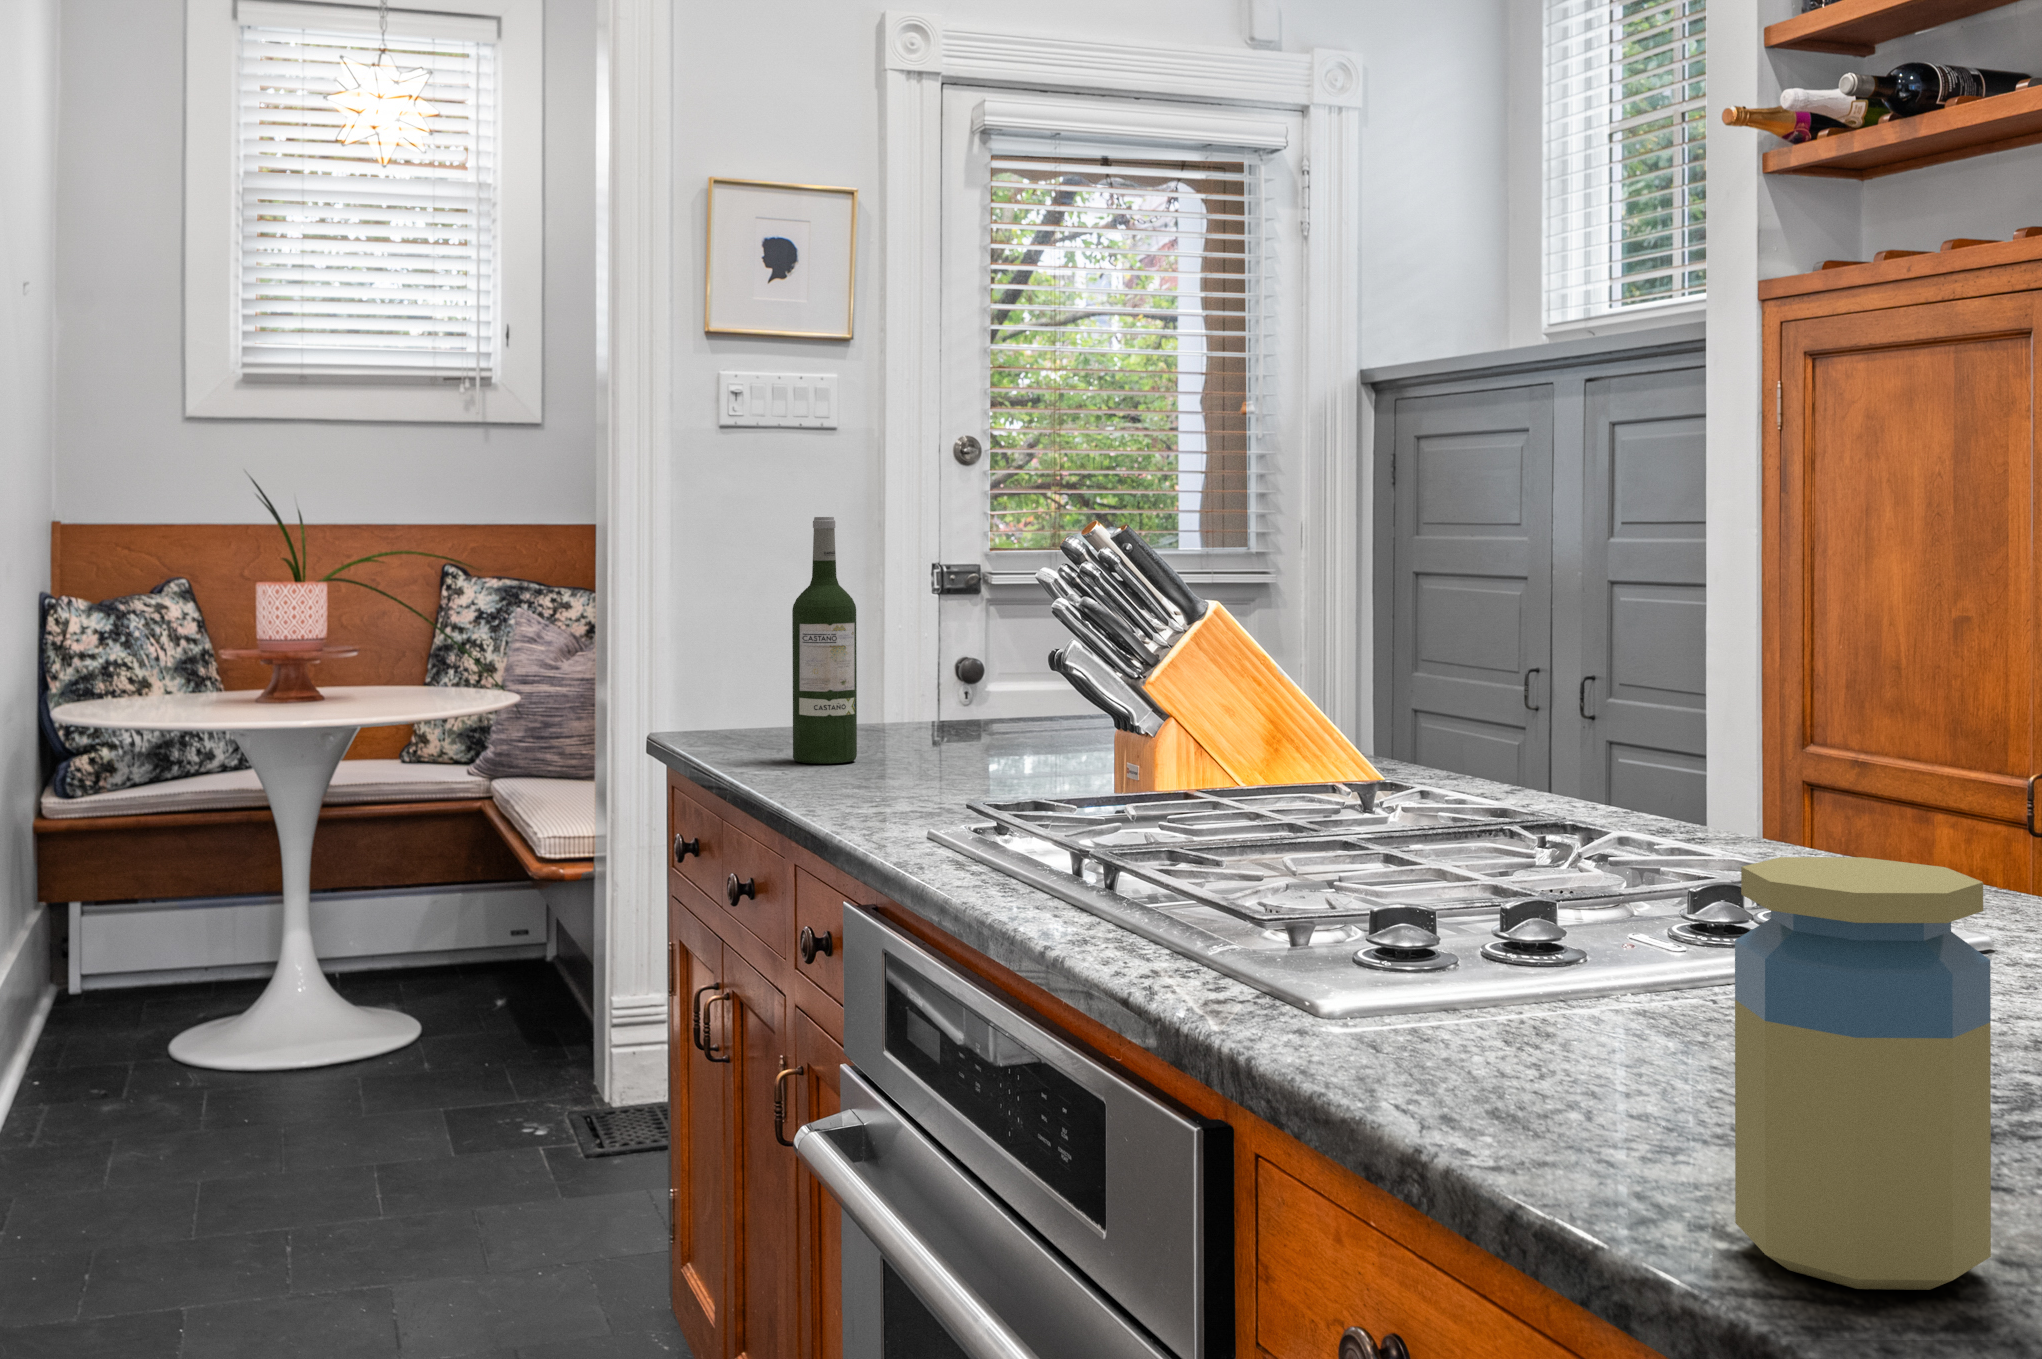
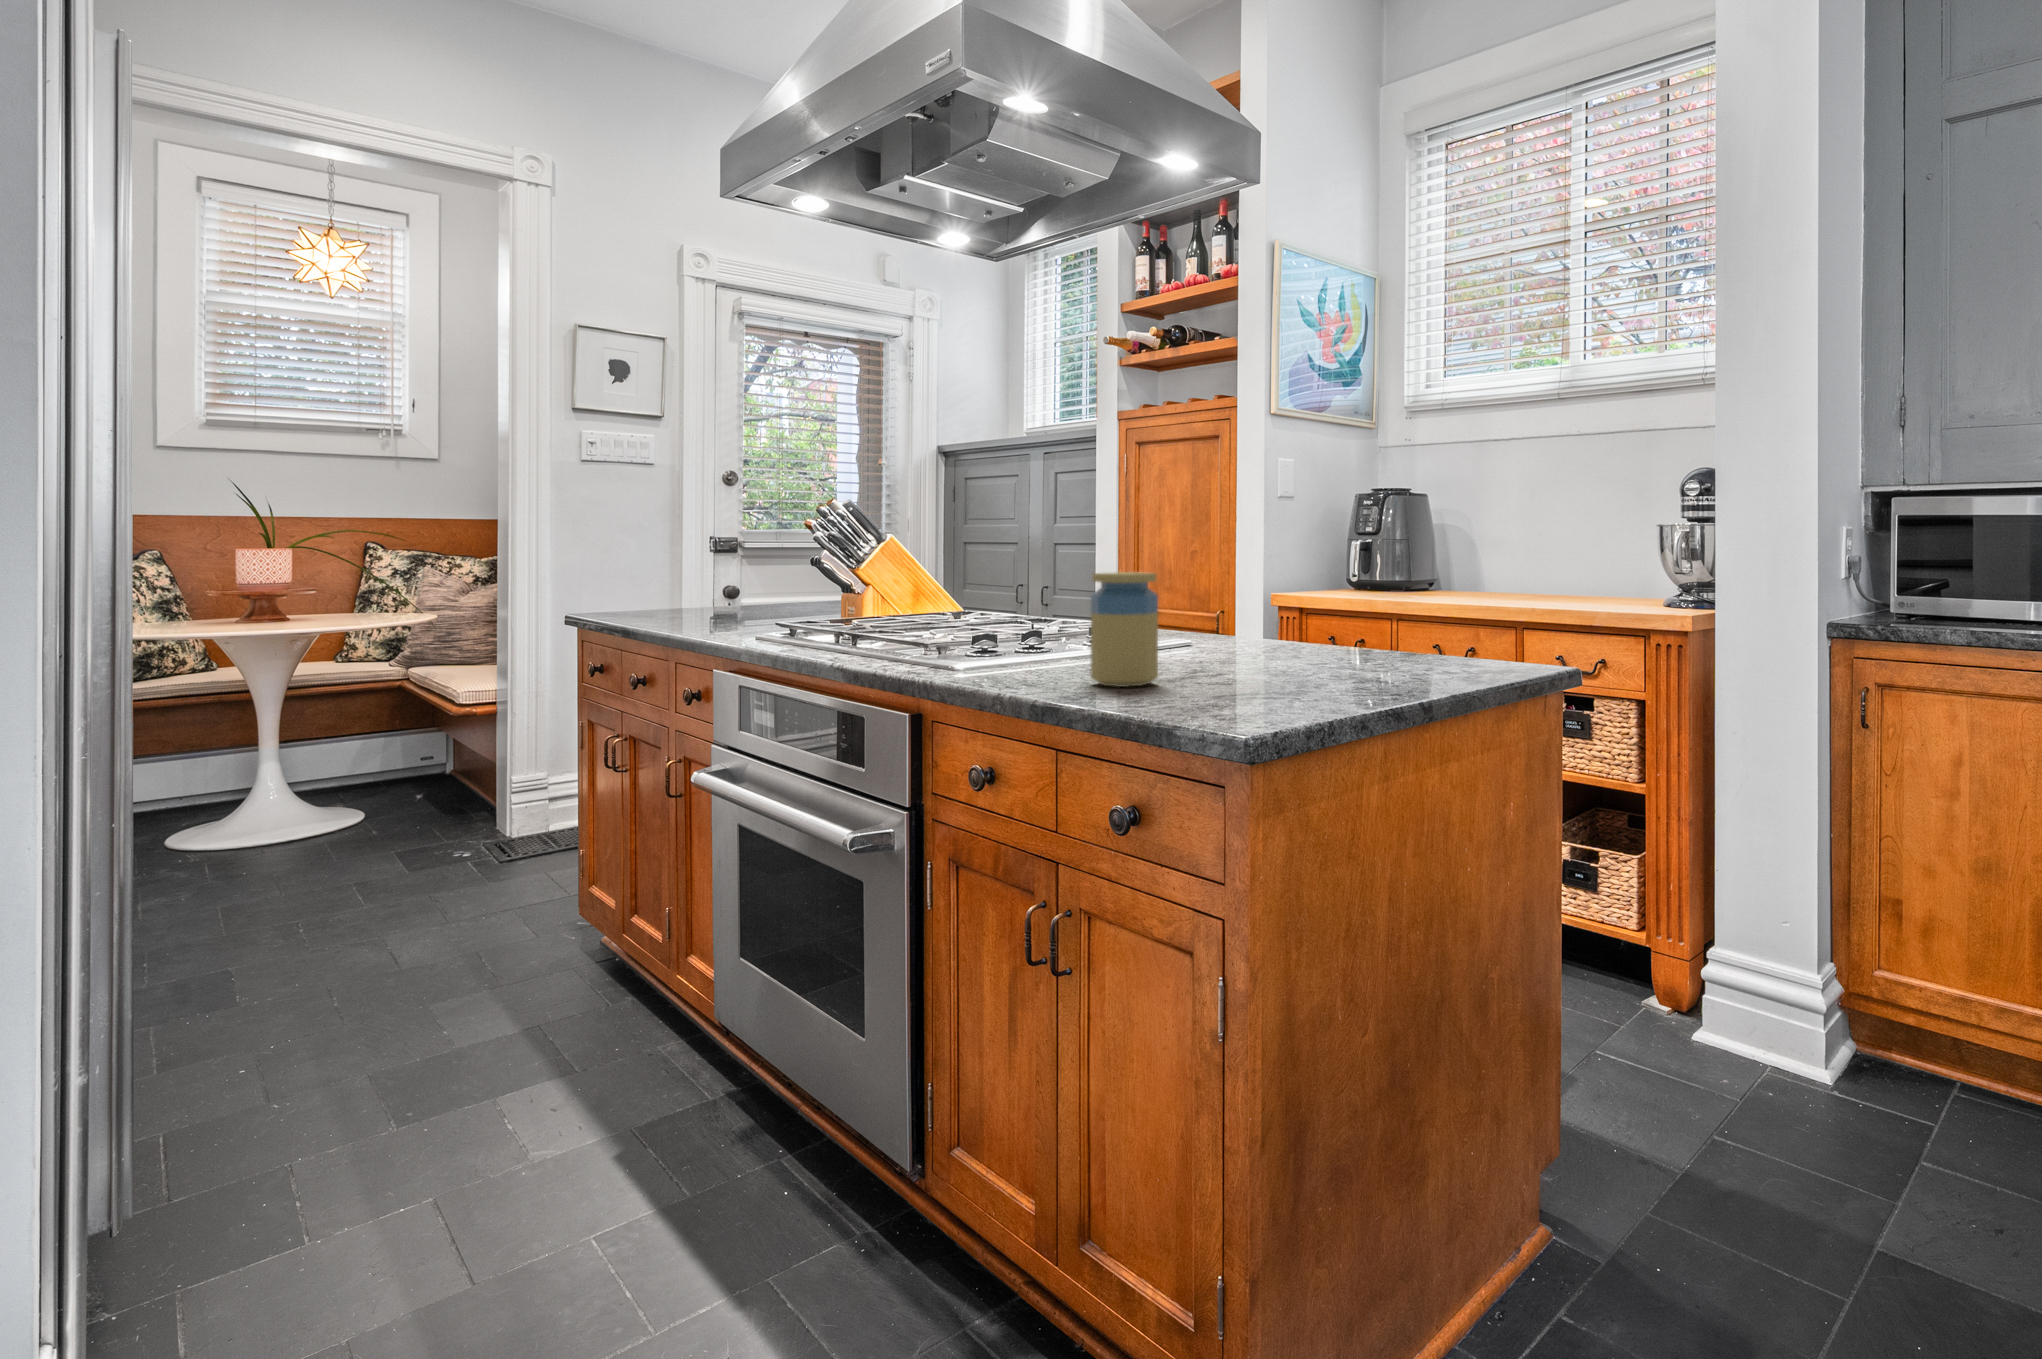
wine bottle: present [792,517,857,763] -> none [667,499,702,619]

